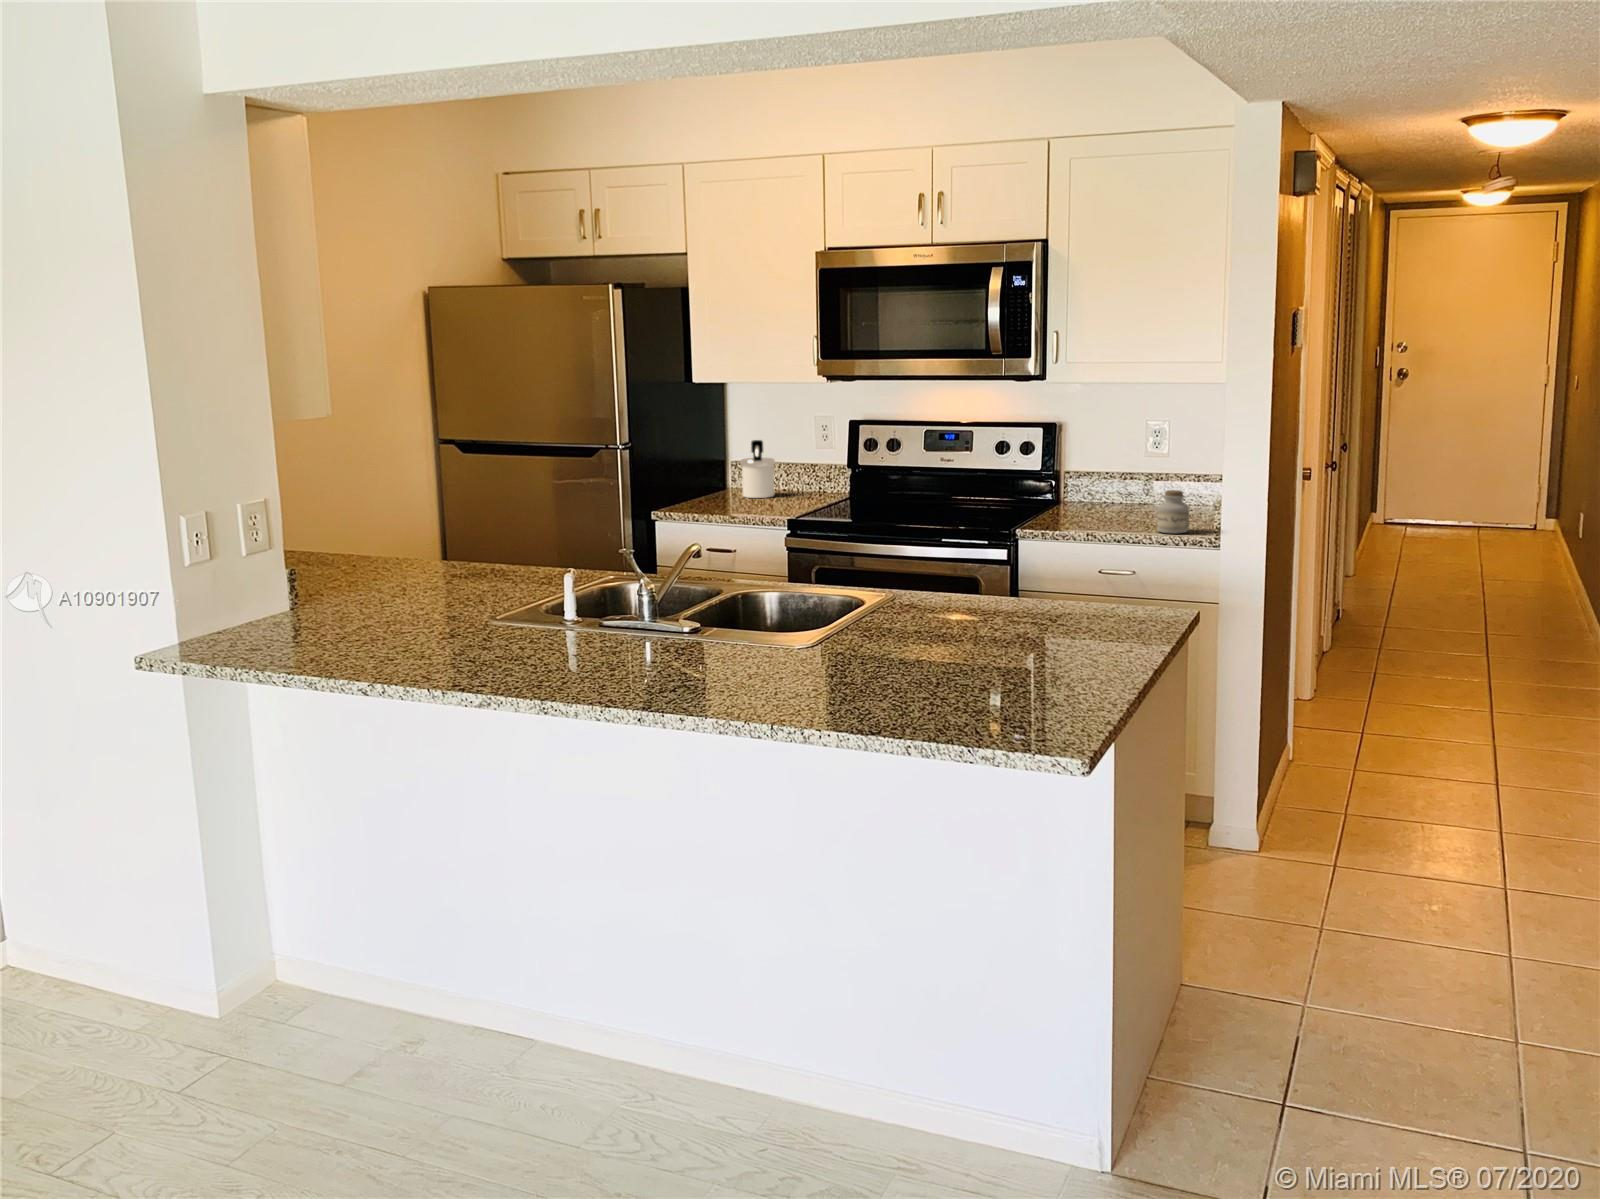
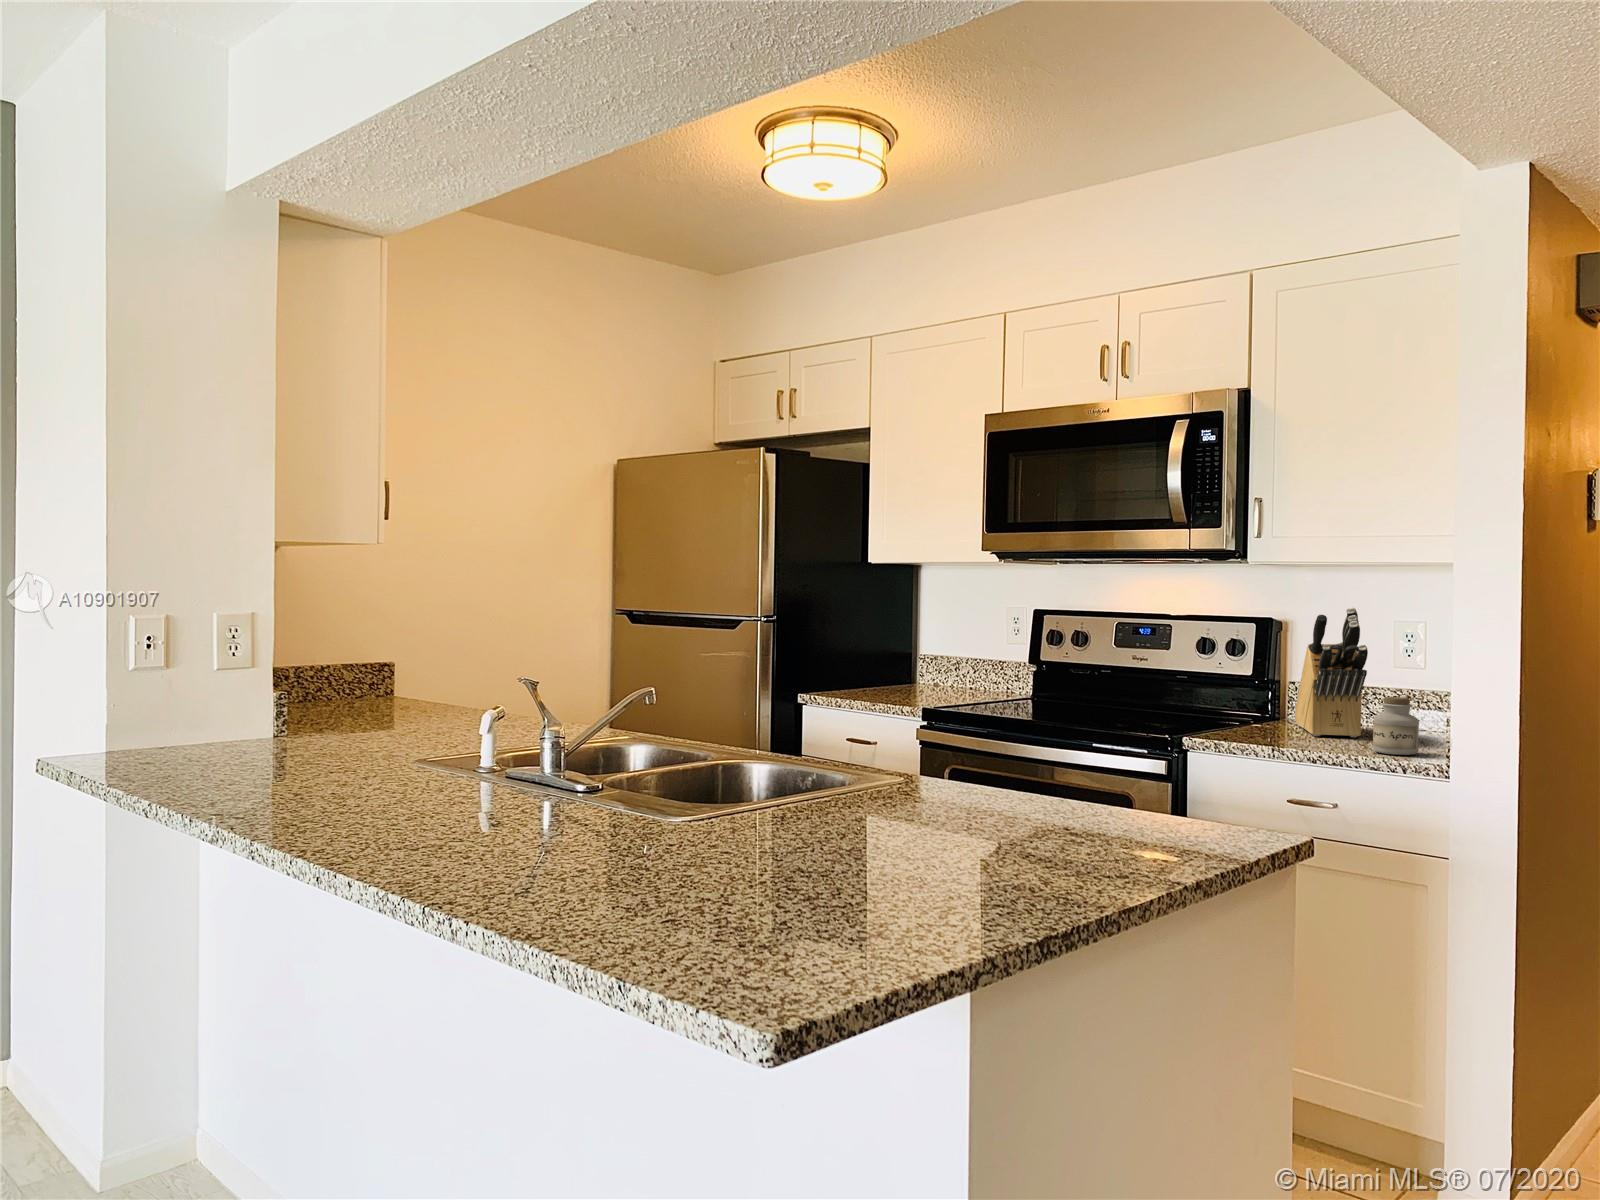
knife block: none [1079,419,1147,520] -> present [1294,608,1368,737]
soap dispenser: present [741,440,775,498] -> none [917,628,955,692]

